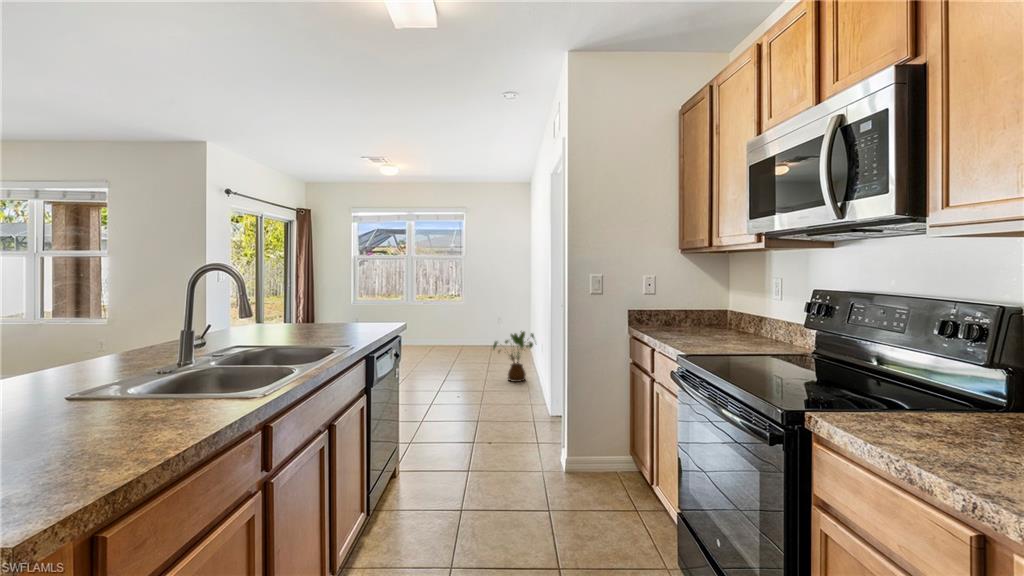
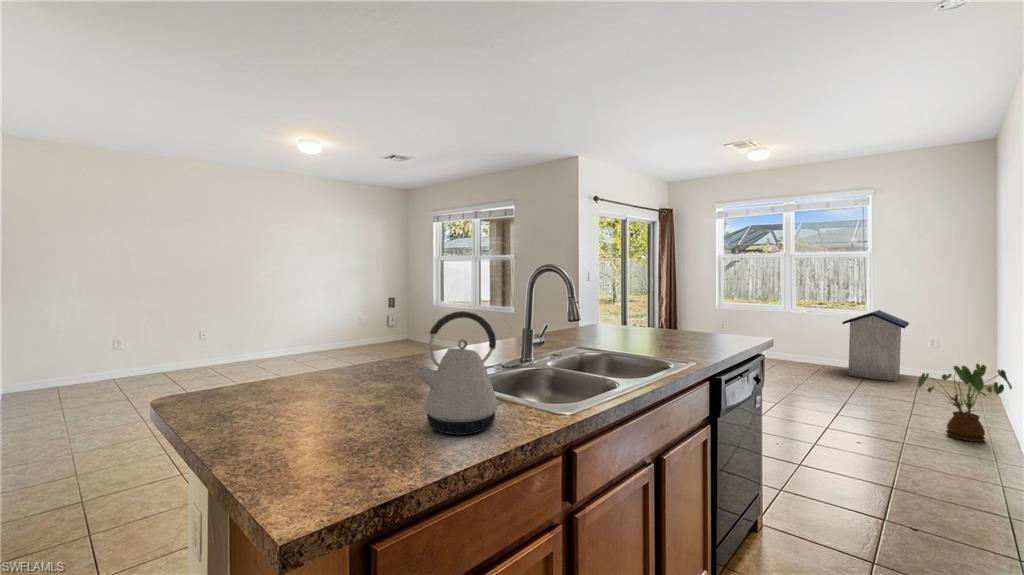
trash can: none [448,299,487,351] -> present [842,310,909,382]
kettle: none [93,311,195,434] -> present [415,311,501,435]

